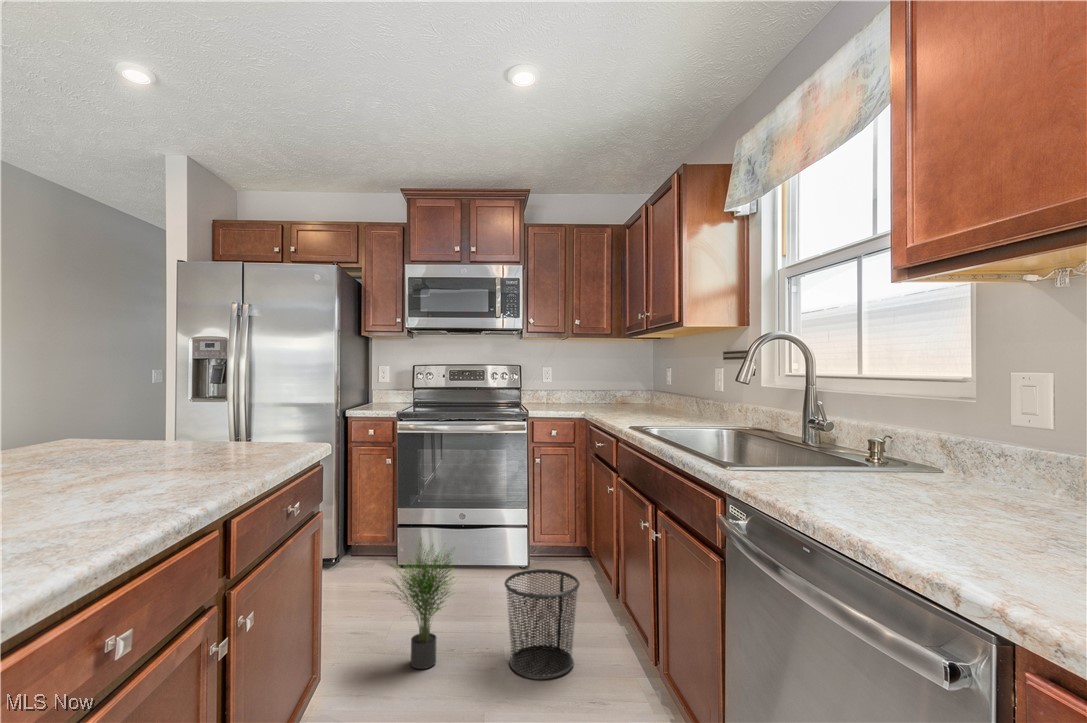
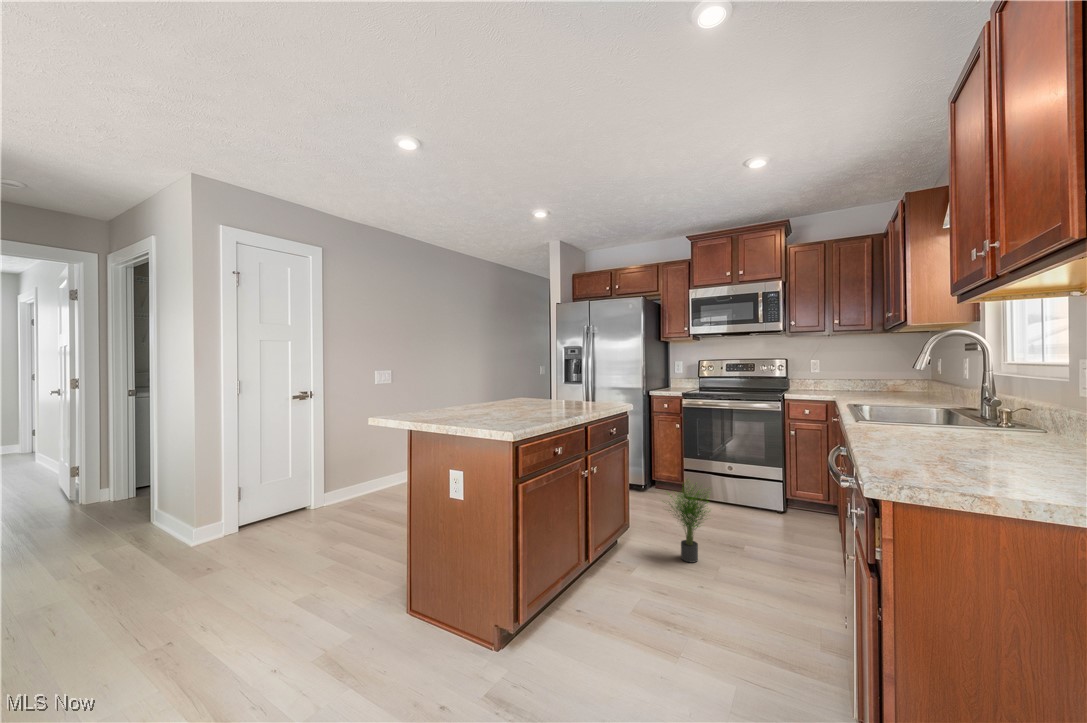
trash can: present [504,569,580,679] -> none [745,513,807,592]

